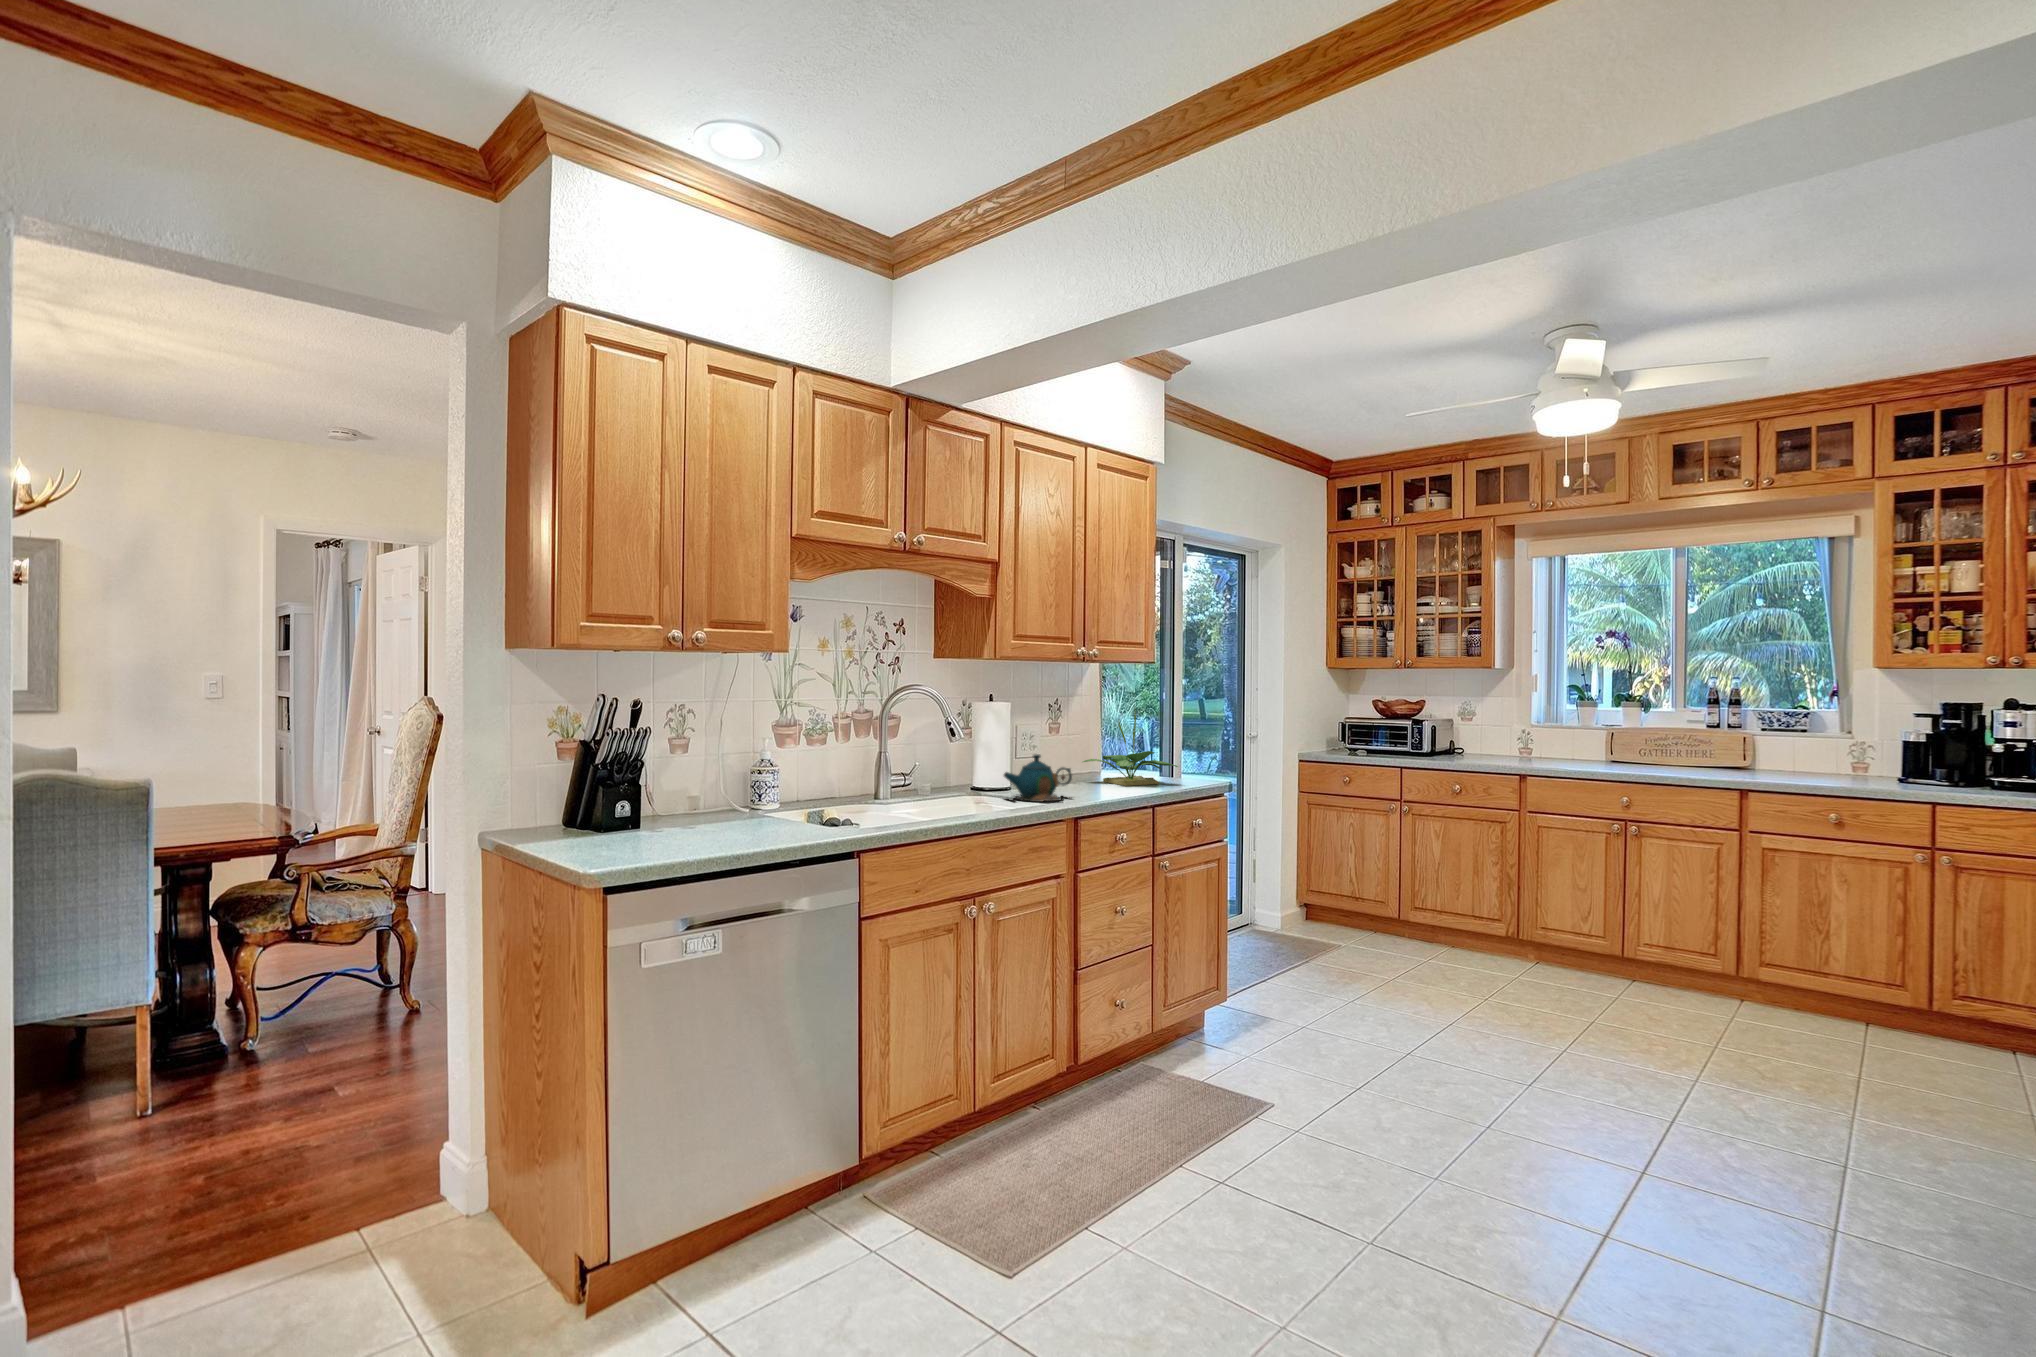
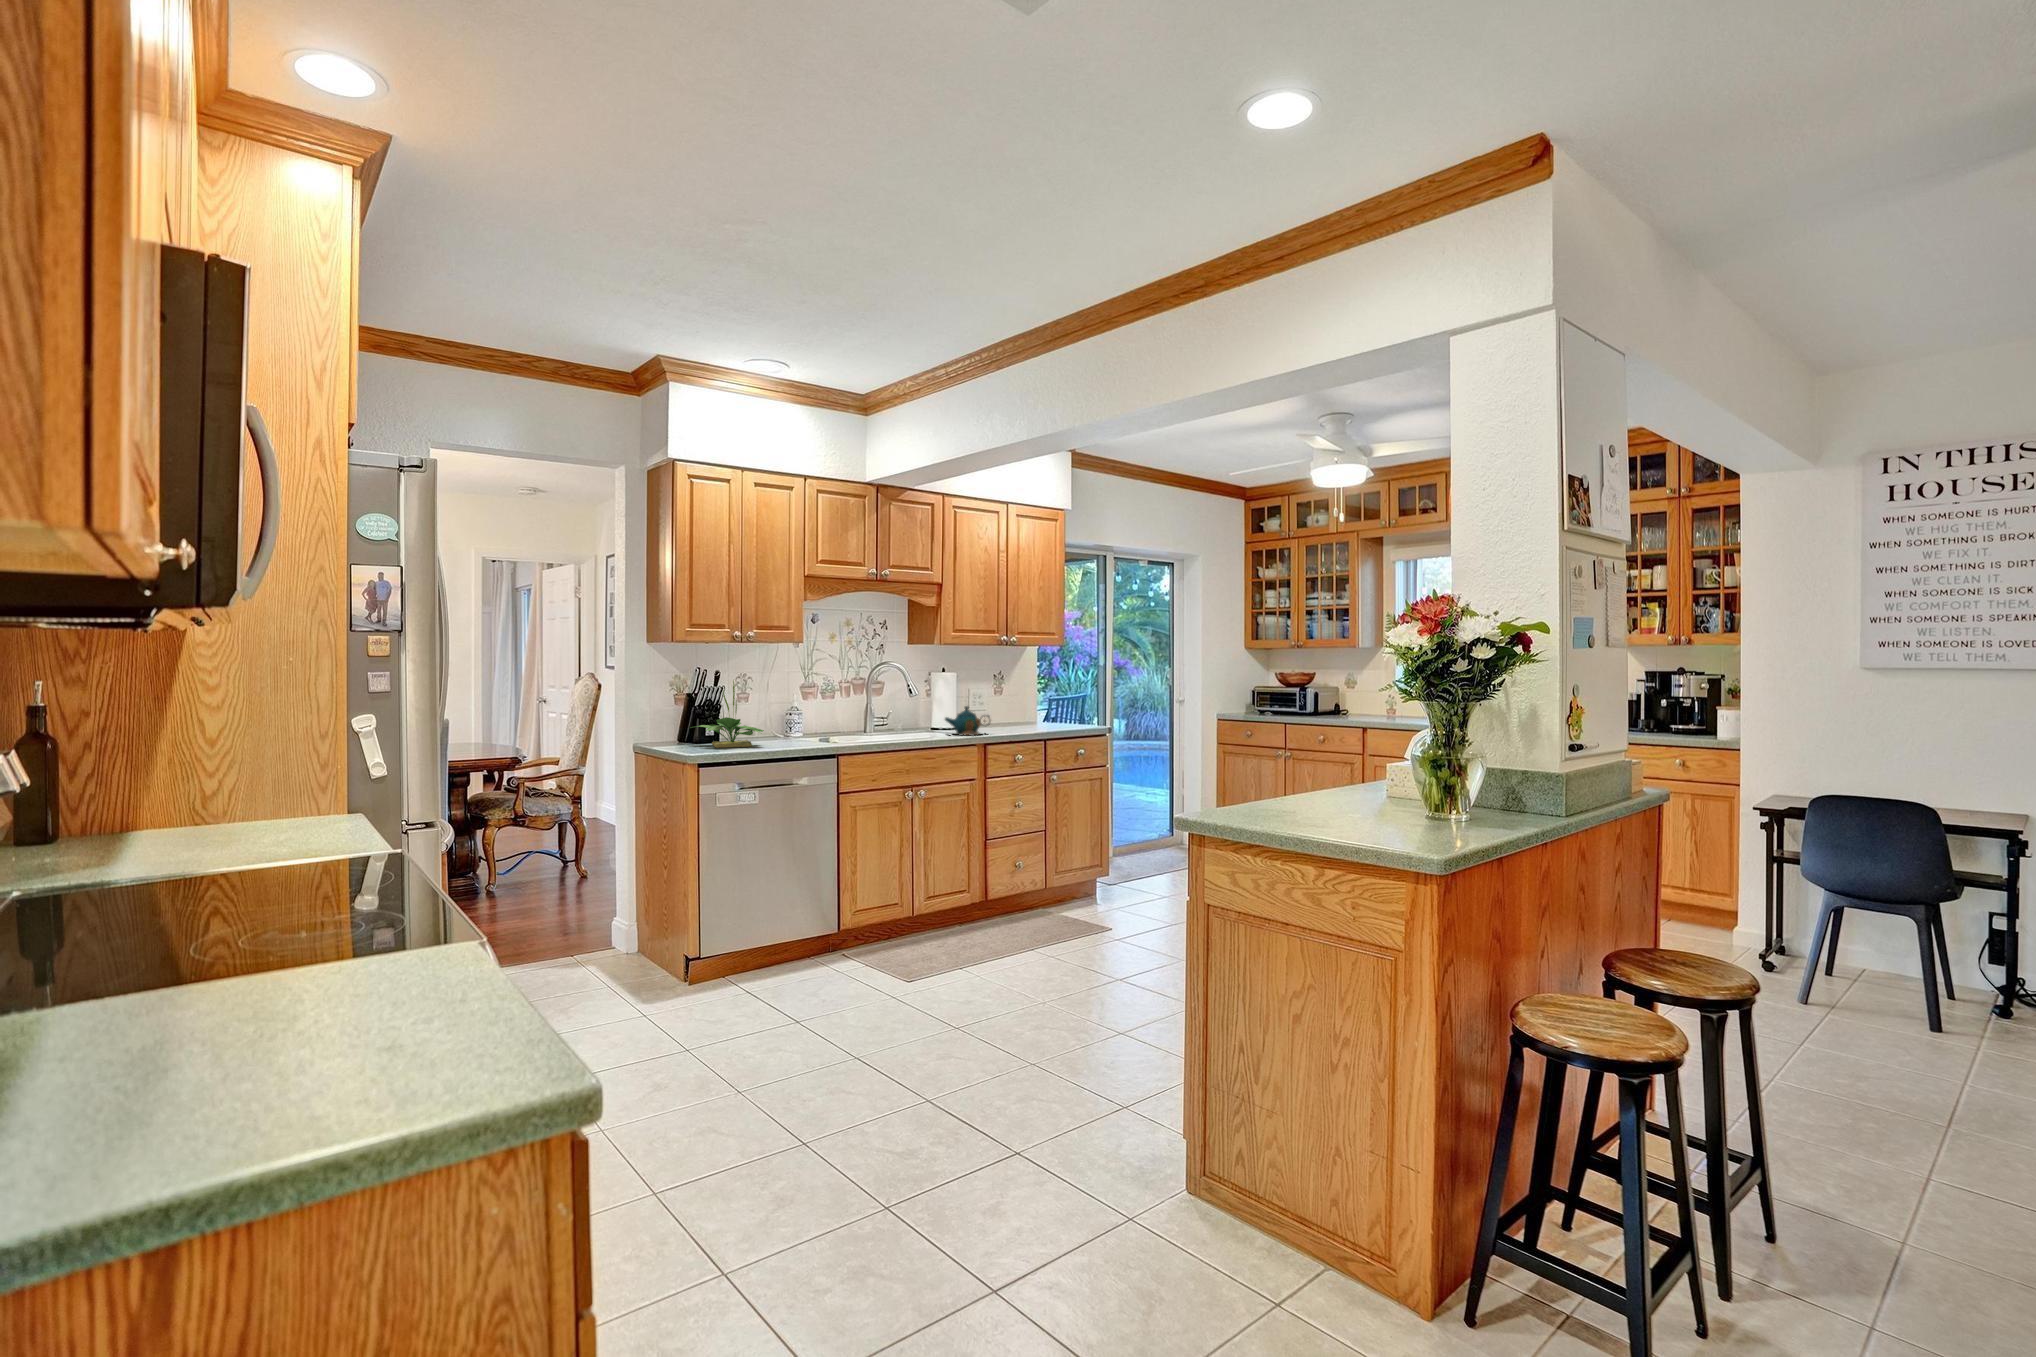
potted plant: present [1083,711,1178,786] -> present [691,681,764,748]

